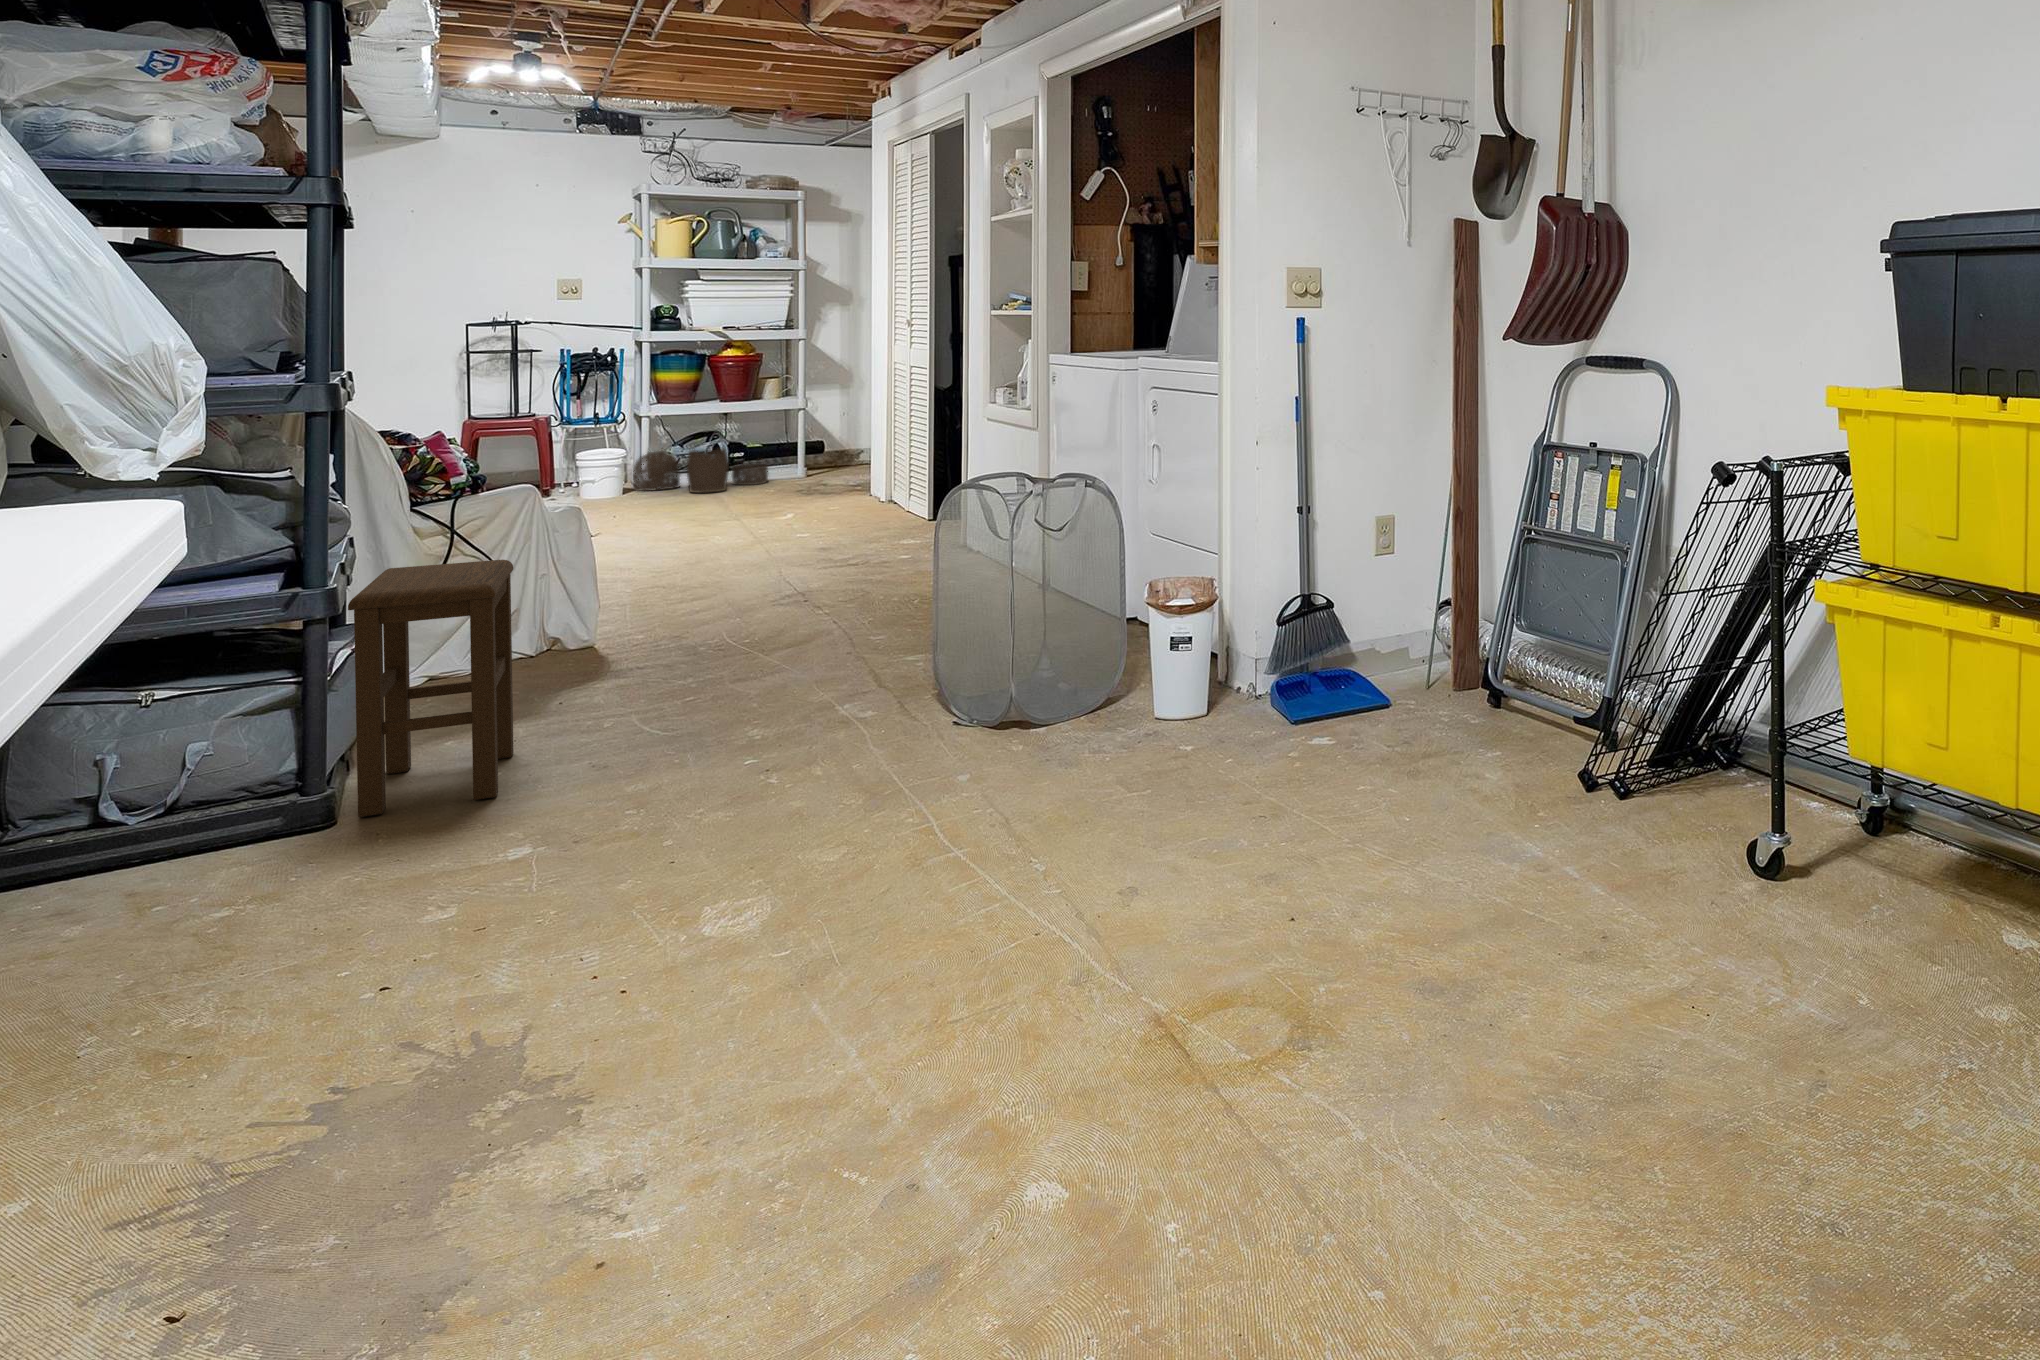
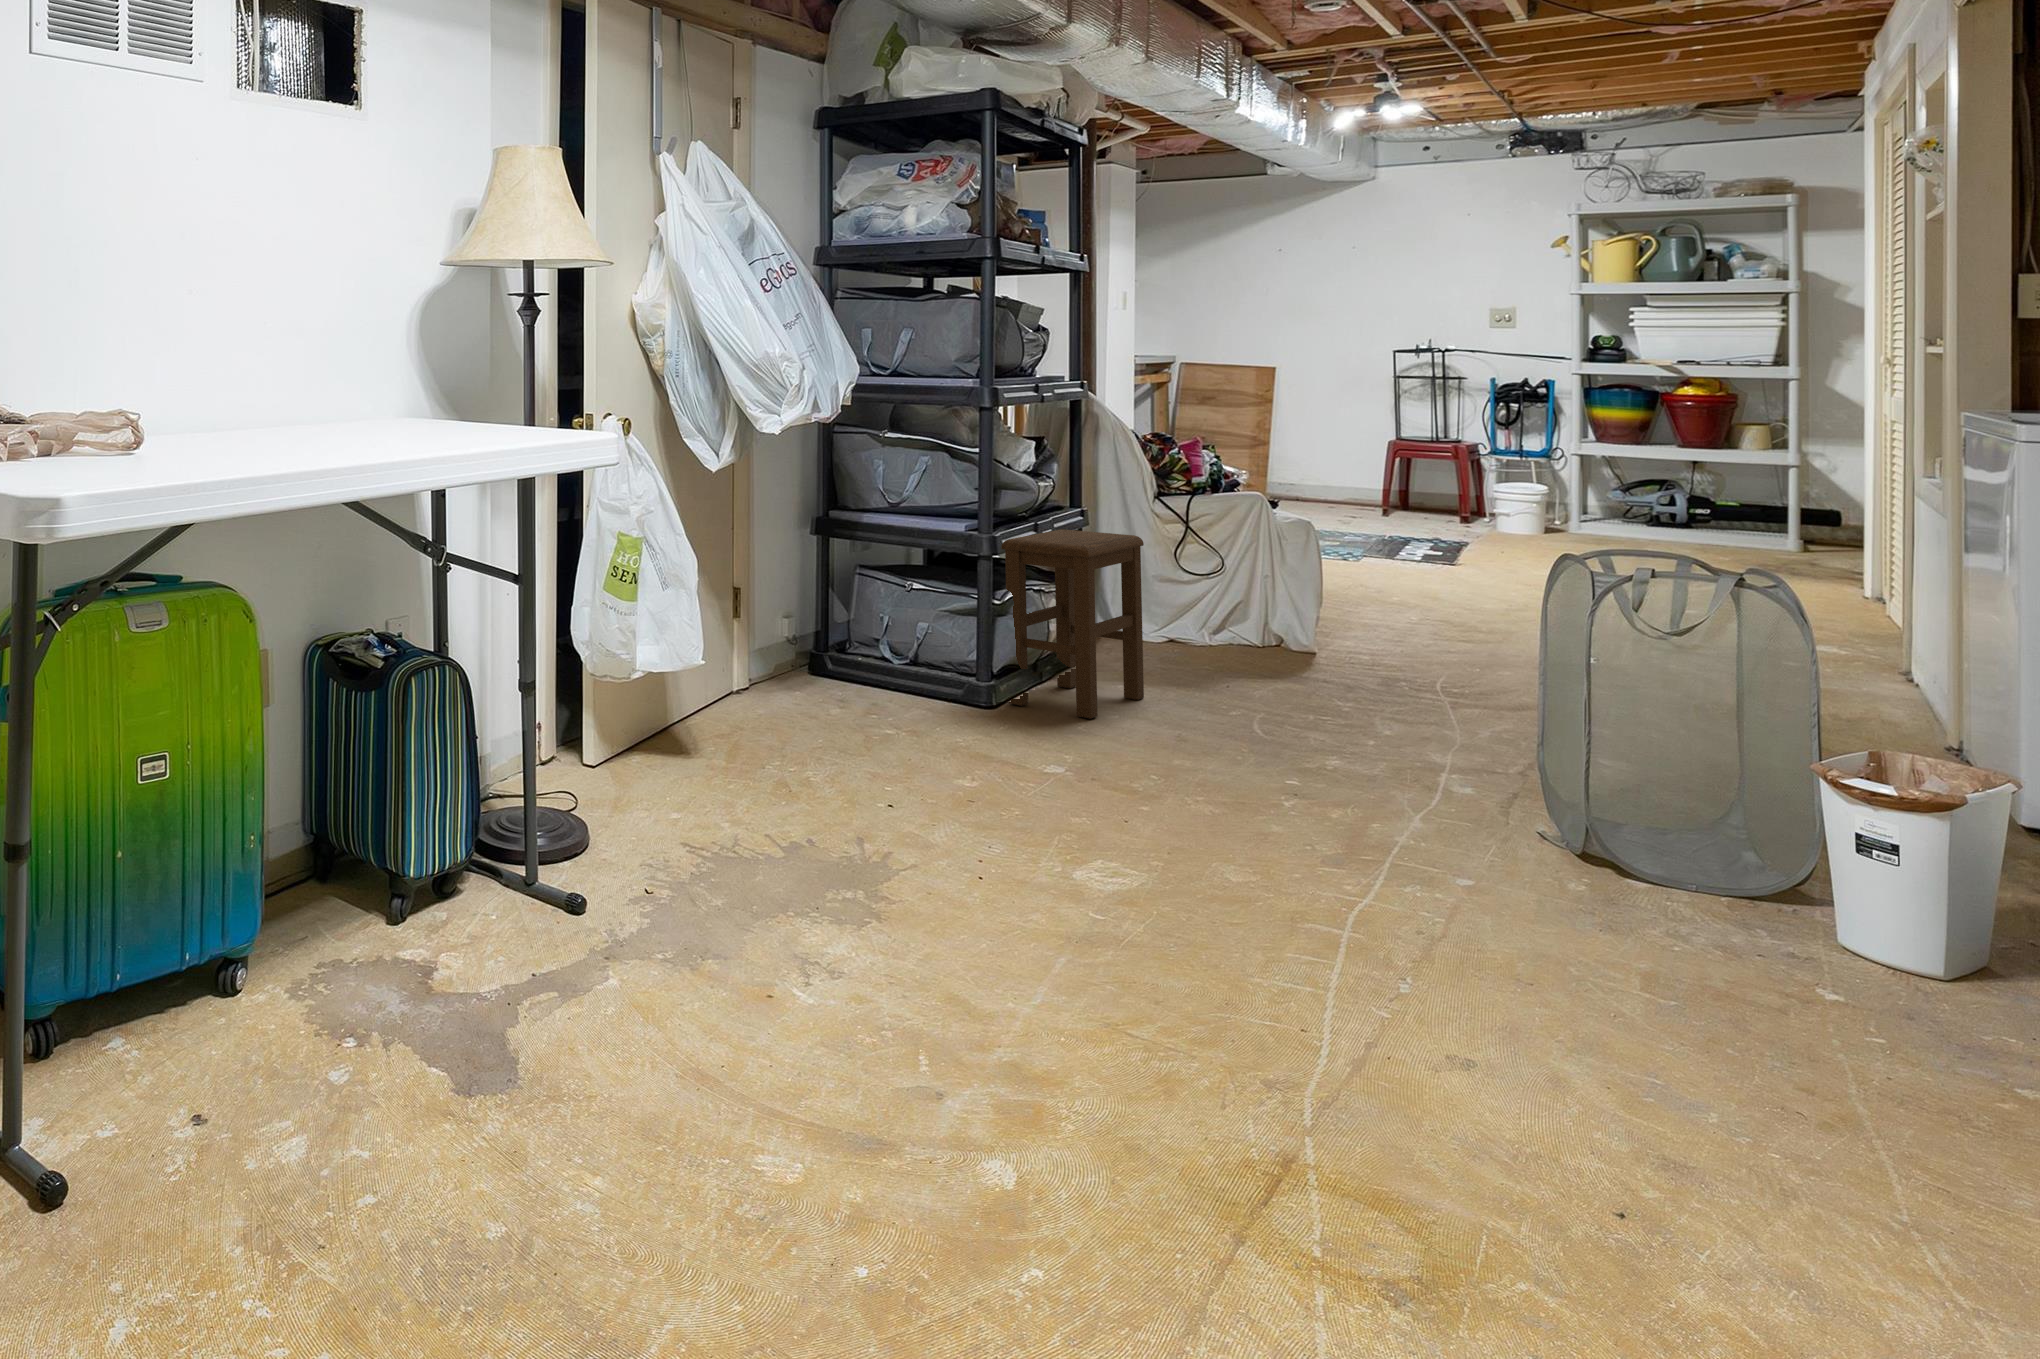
woven basket: present [633,447,768,493] -> none [1558,492,1736,548]

